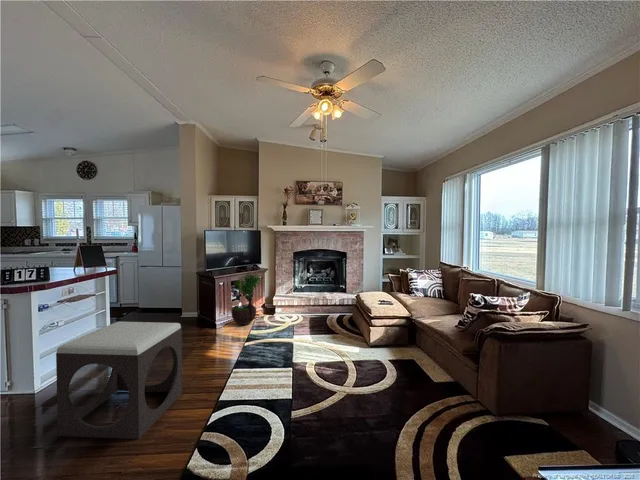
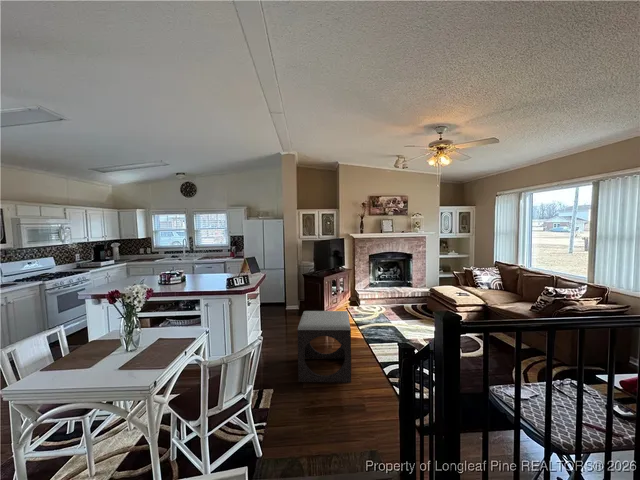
potted tree: present [231,272,262,325] -> none [333,271,359,314]

